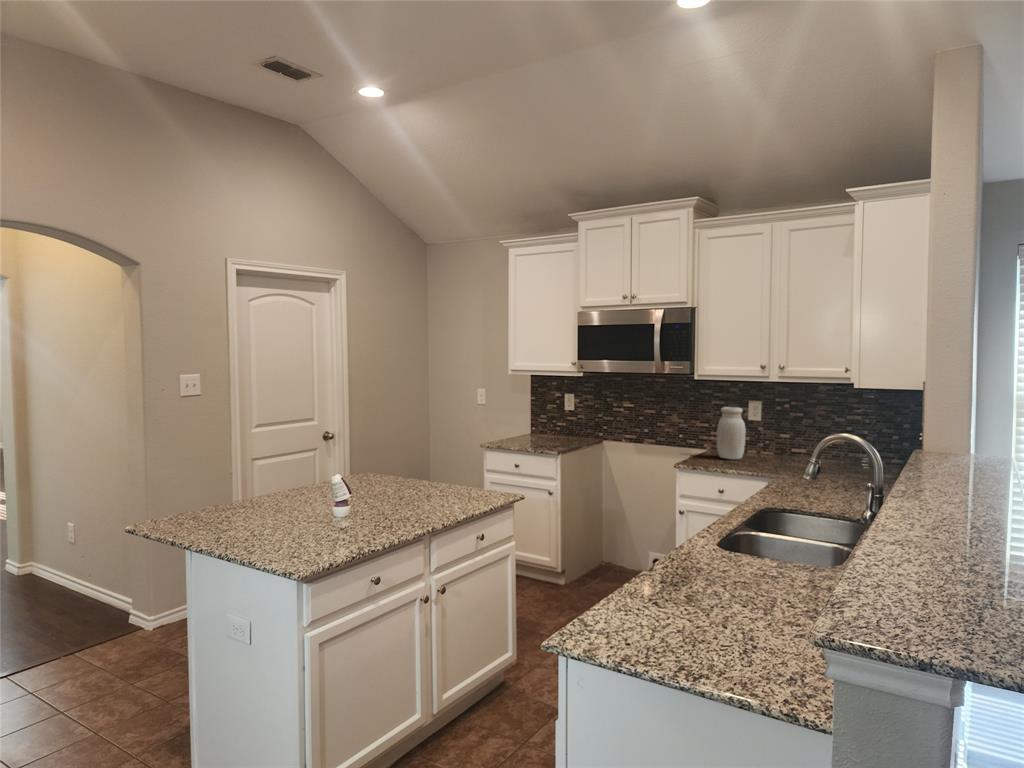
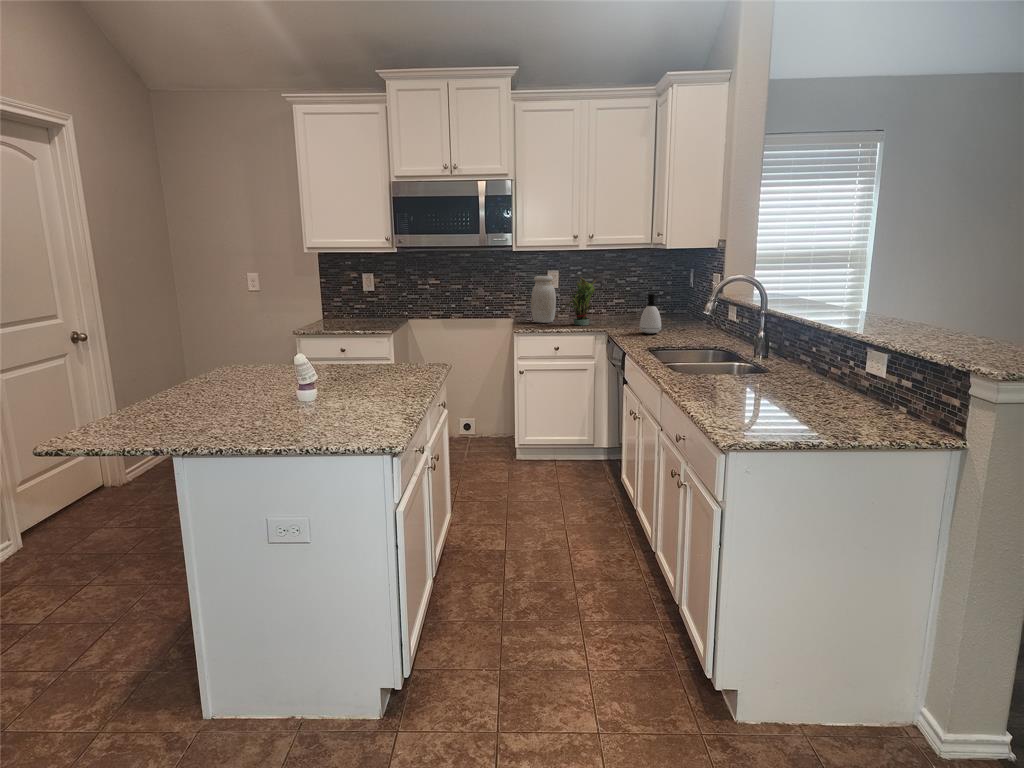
potted plant: none [748,412,785,468] -> present [566,277,597,325]
soap dispenser: none [814,439,844,488] -> present [640,294,662,334]

